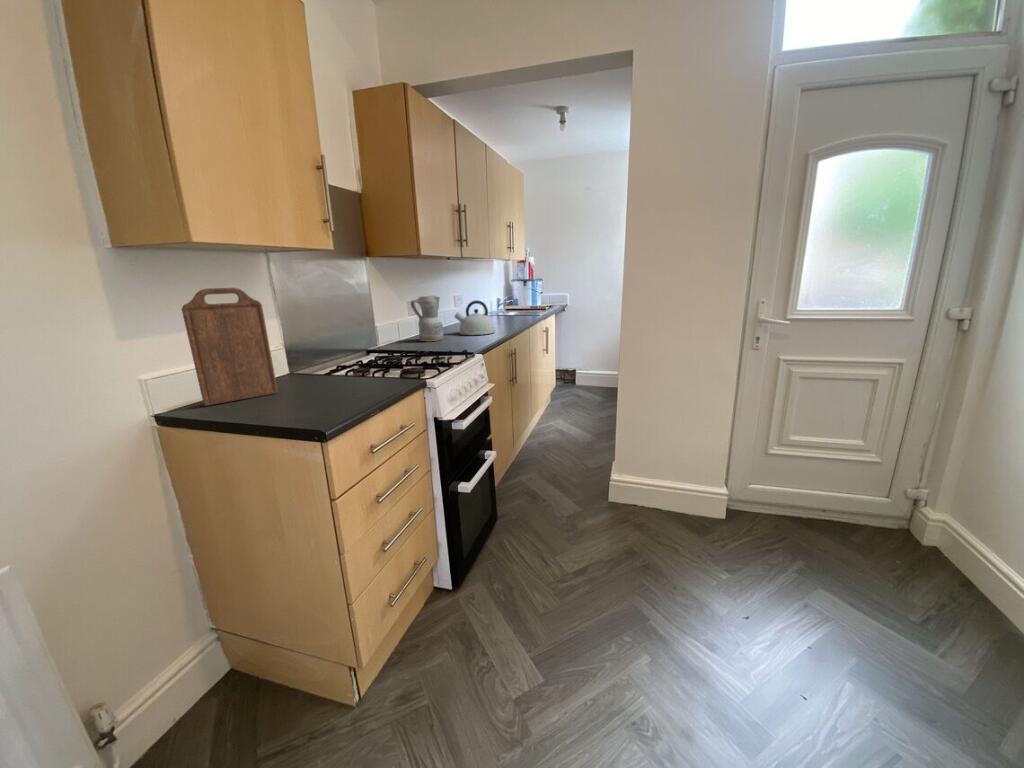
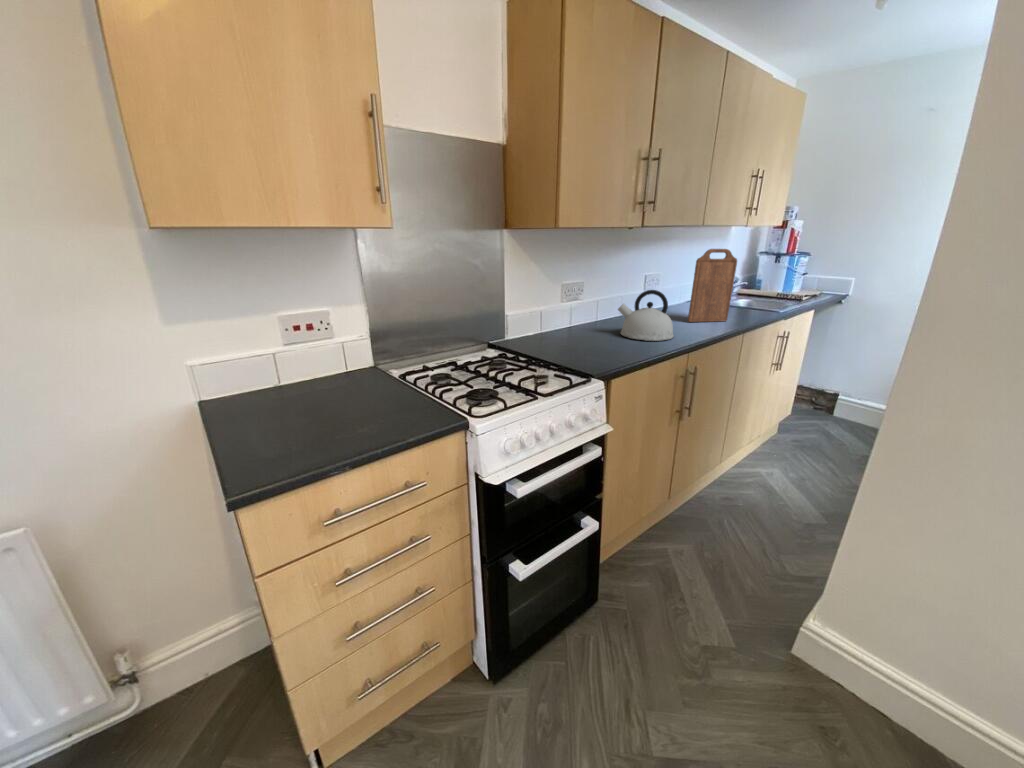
cutting board: present [182,288,278,406] -> present [688,249,737,322]
ceramic pitcher: present [411,296,443,341] -> none [556,278,593,341]

